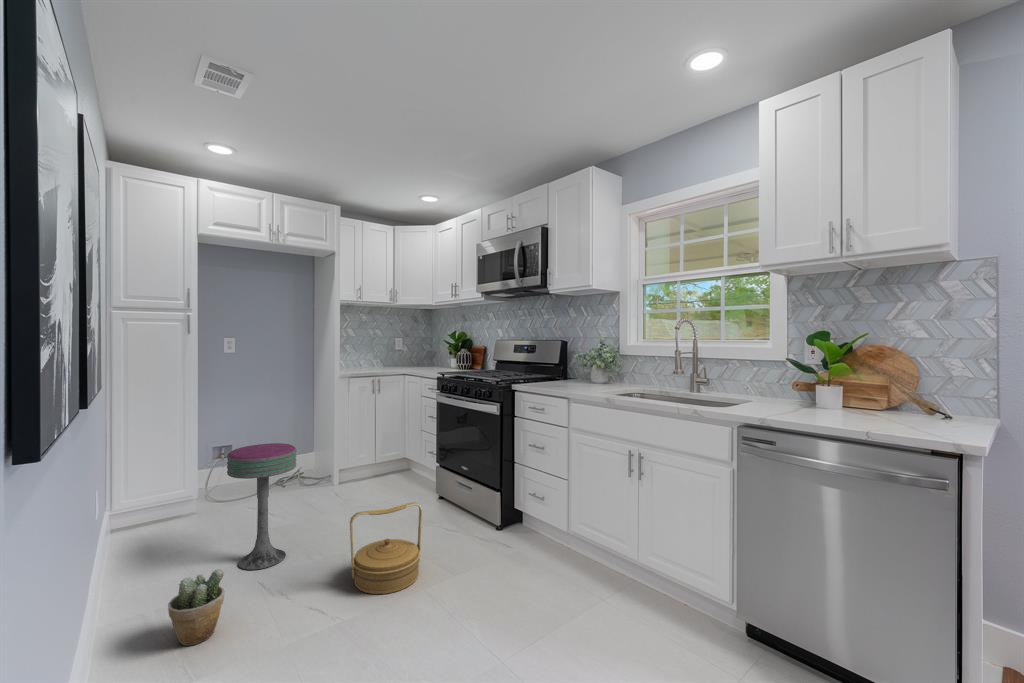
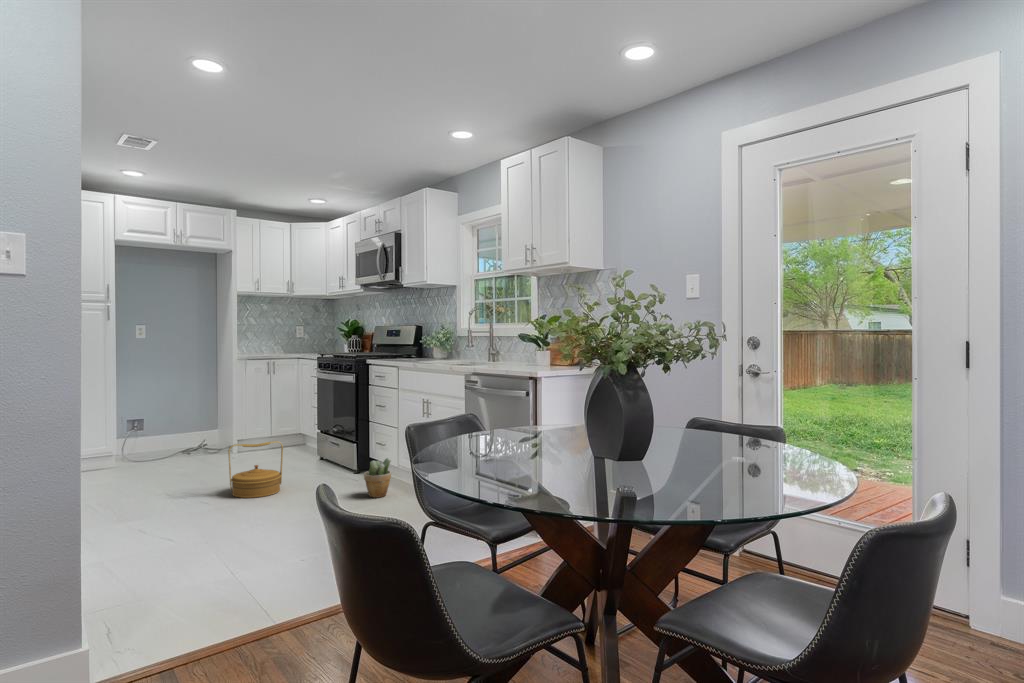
bar stool: present [227,443,296,570] -> none [142,403,193,490]
potted plant: present [168,569,225,646] -> present [364,458,391,498]

